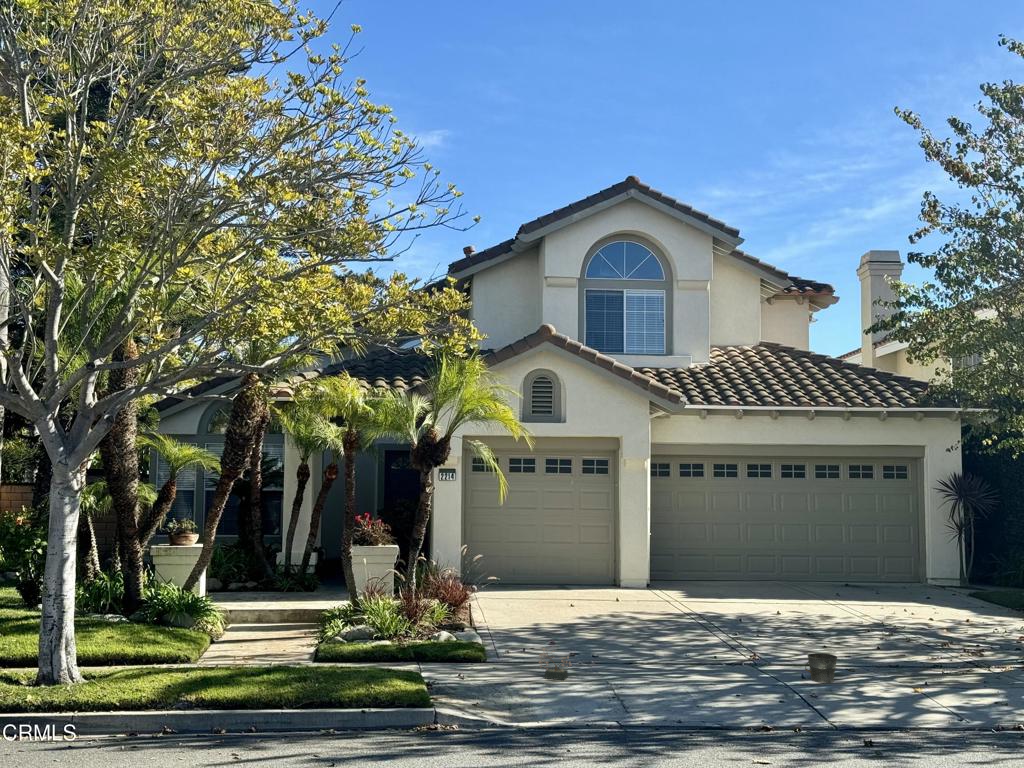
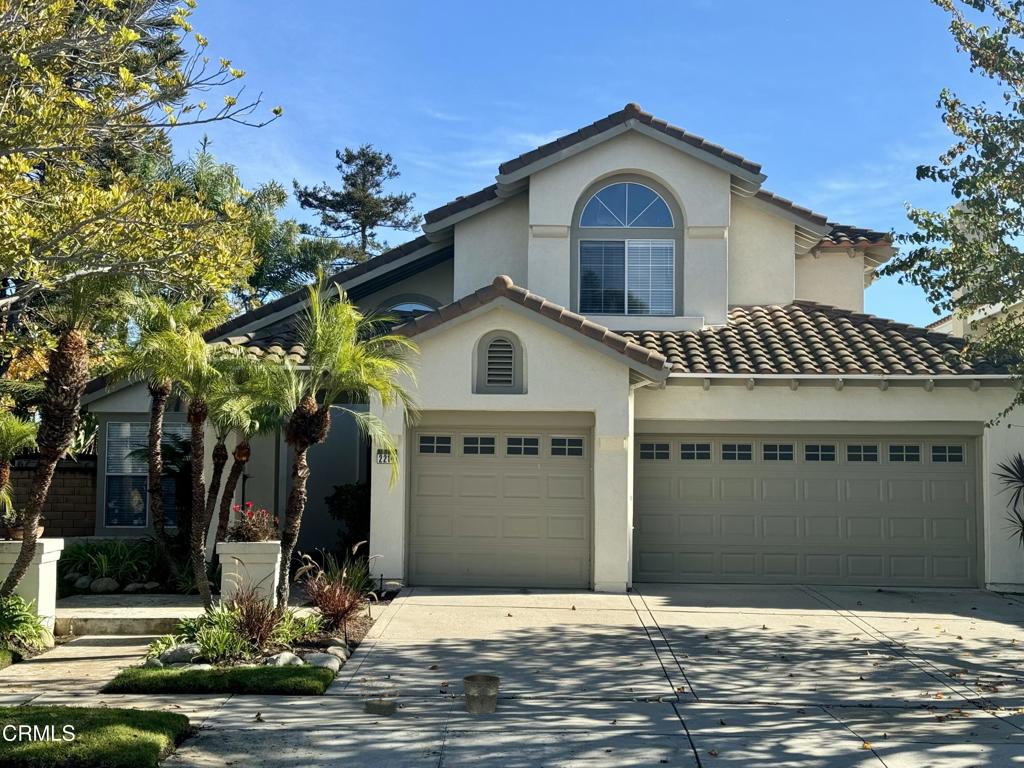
bucket: present [805,653,837,683] -> present [459,674,500,714]

